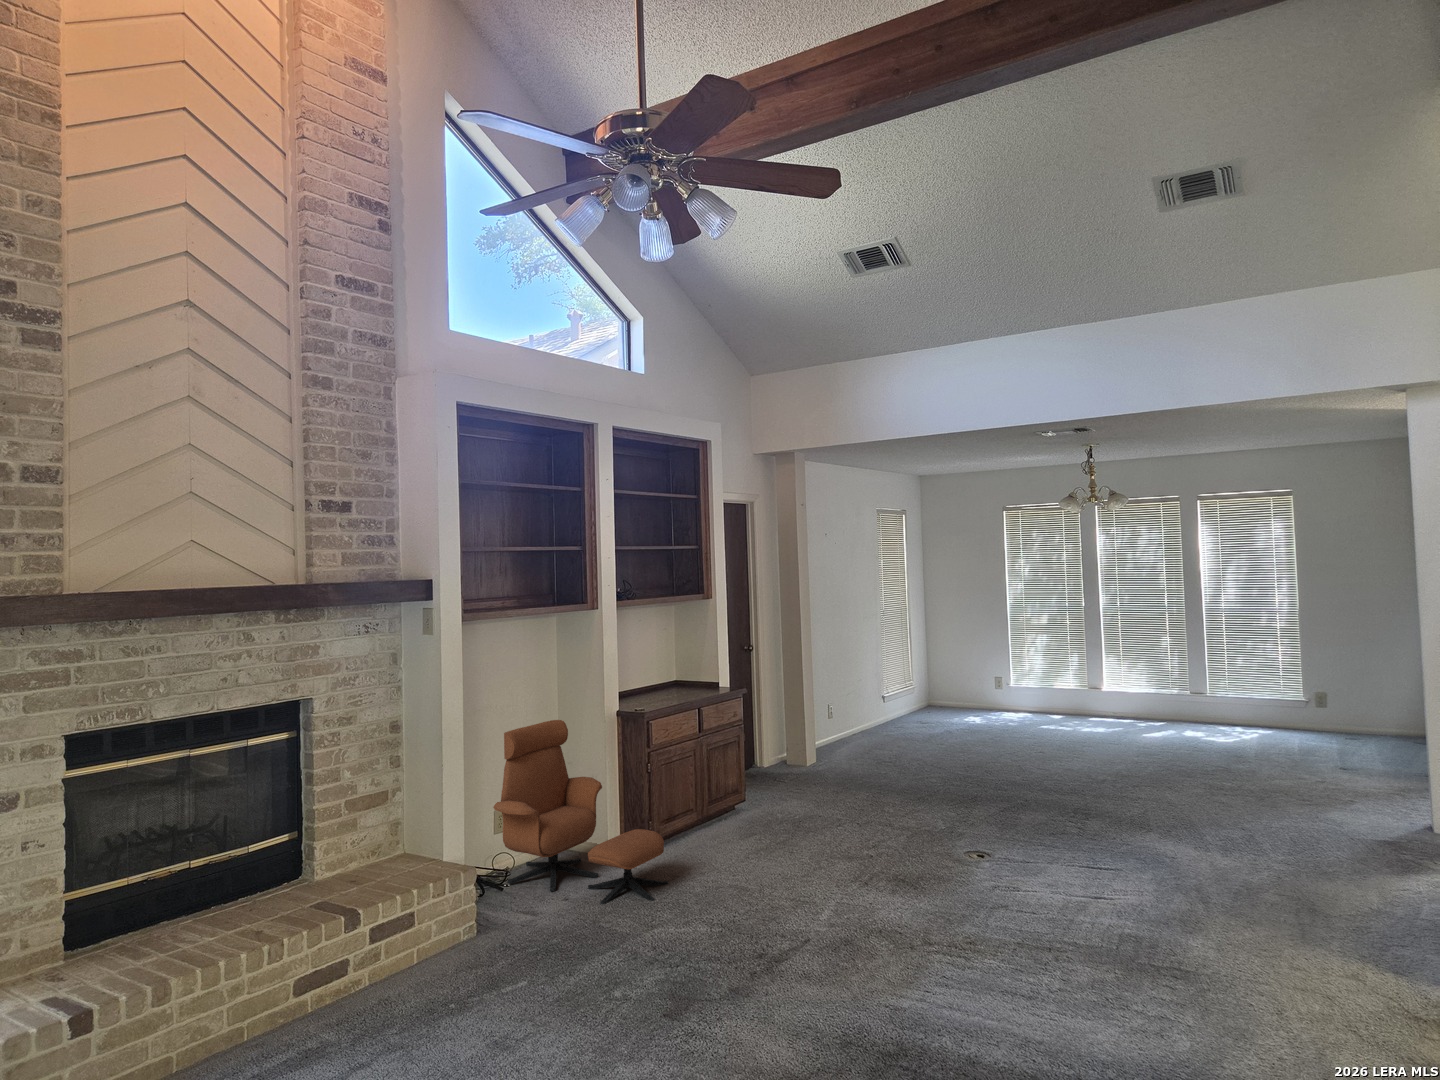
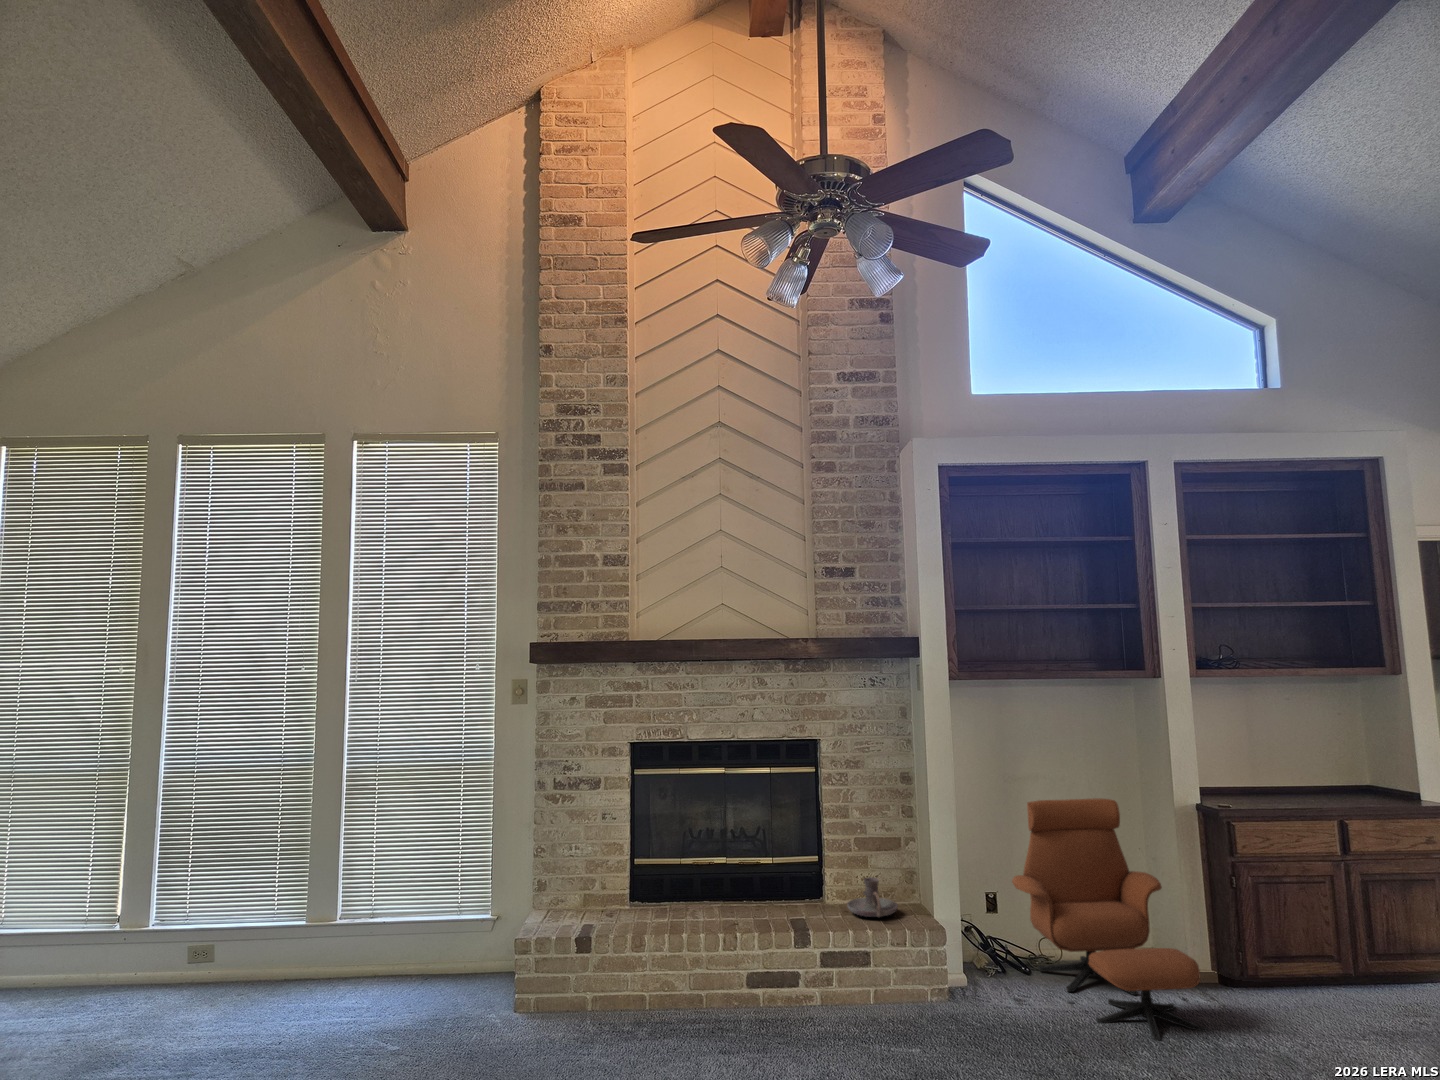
candle holder: none [361,836,417,878] -> present [847,877,898,917]

